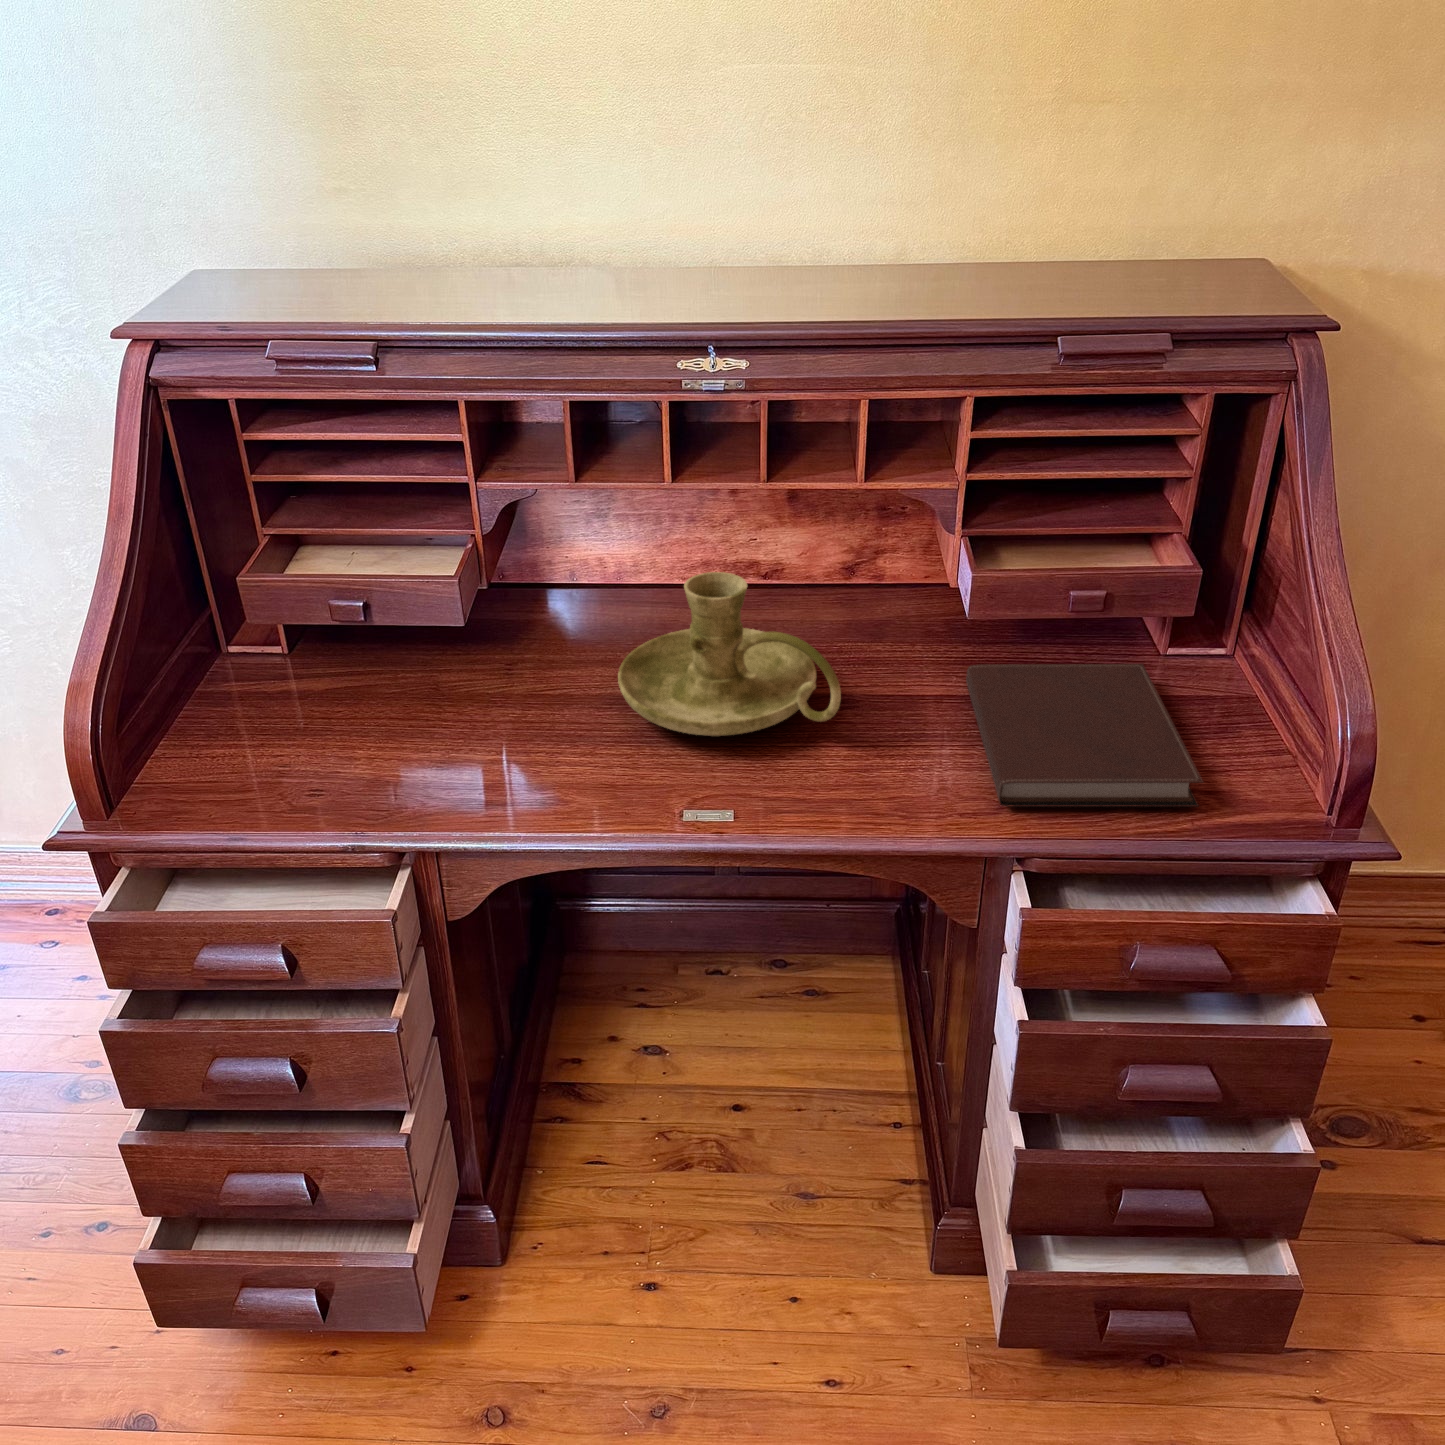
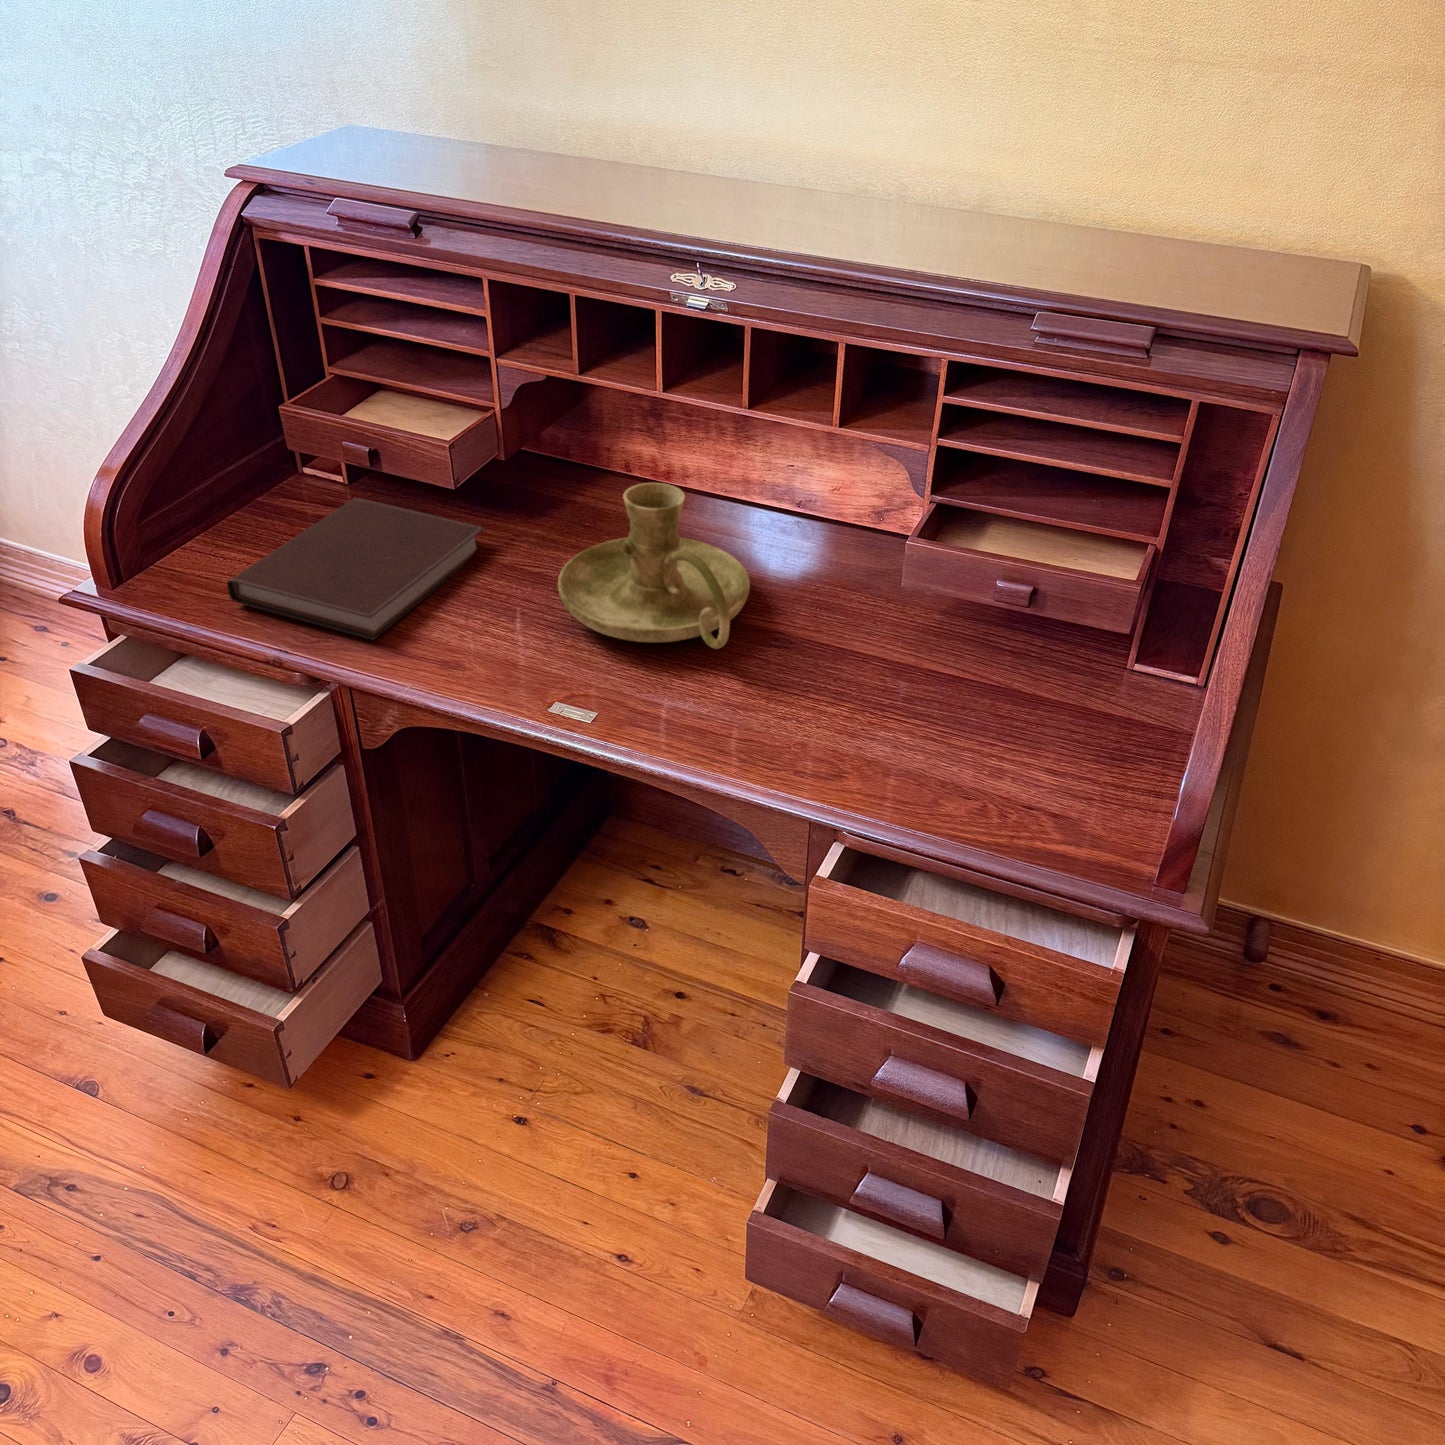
notebook: present [966,664,1203,807] -> present [227,498,485,640]

